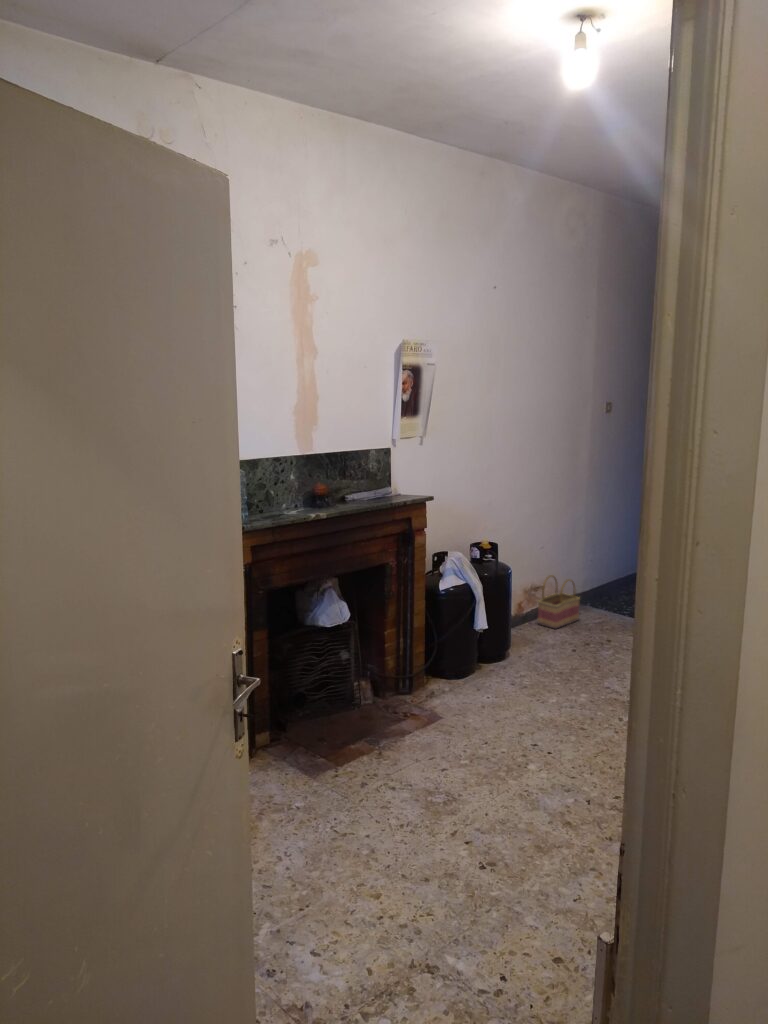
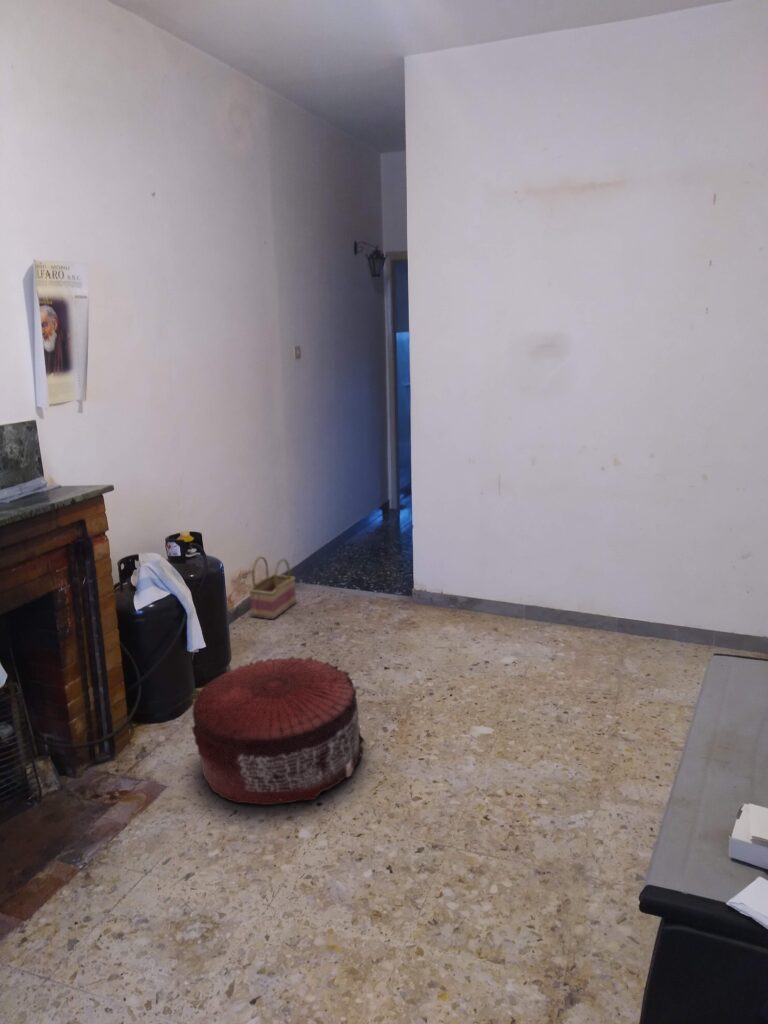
pouf: none [464,643,599,749] -> present [192,657,364,805]

